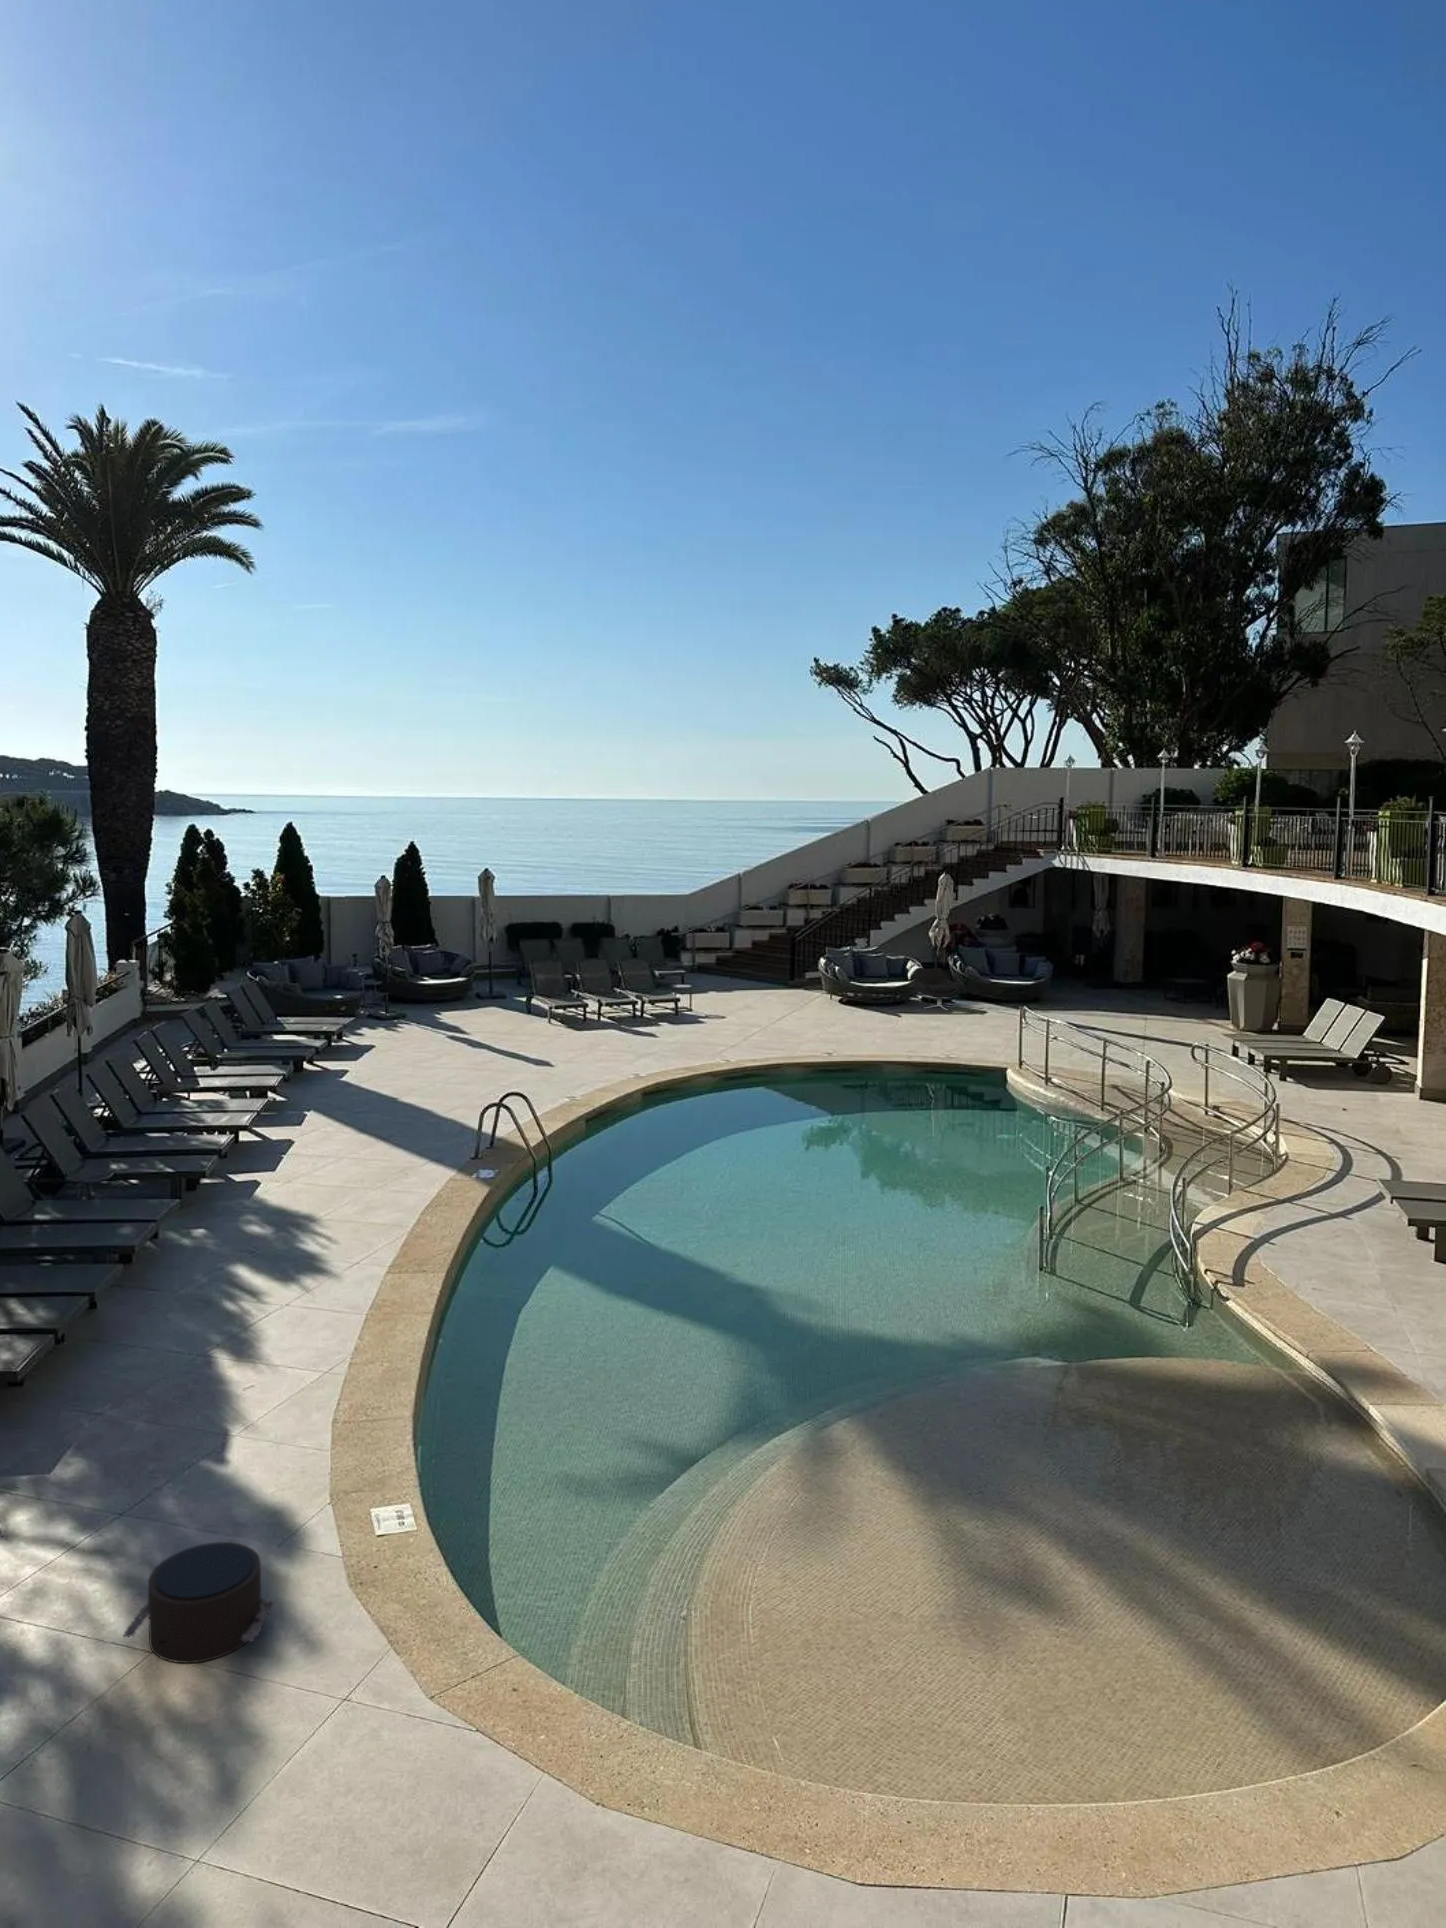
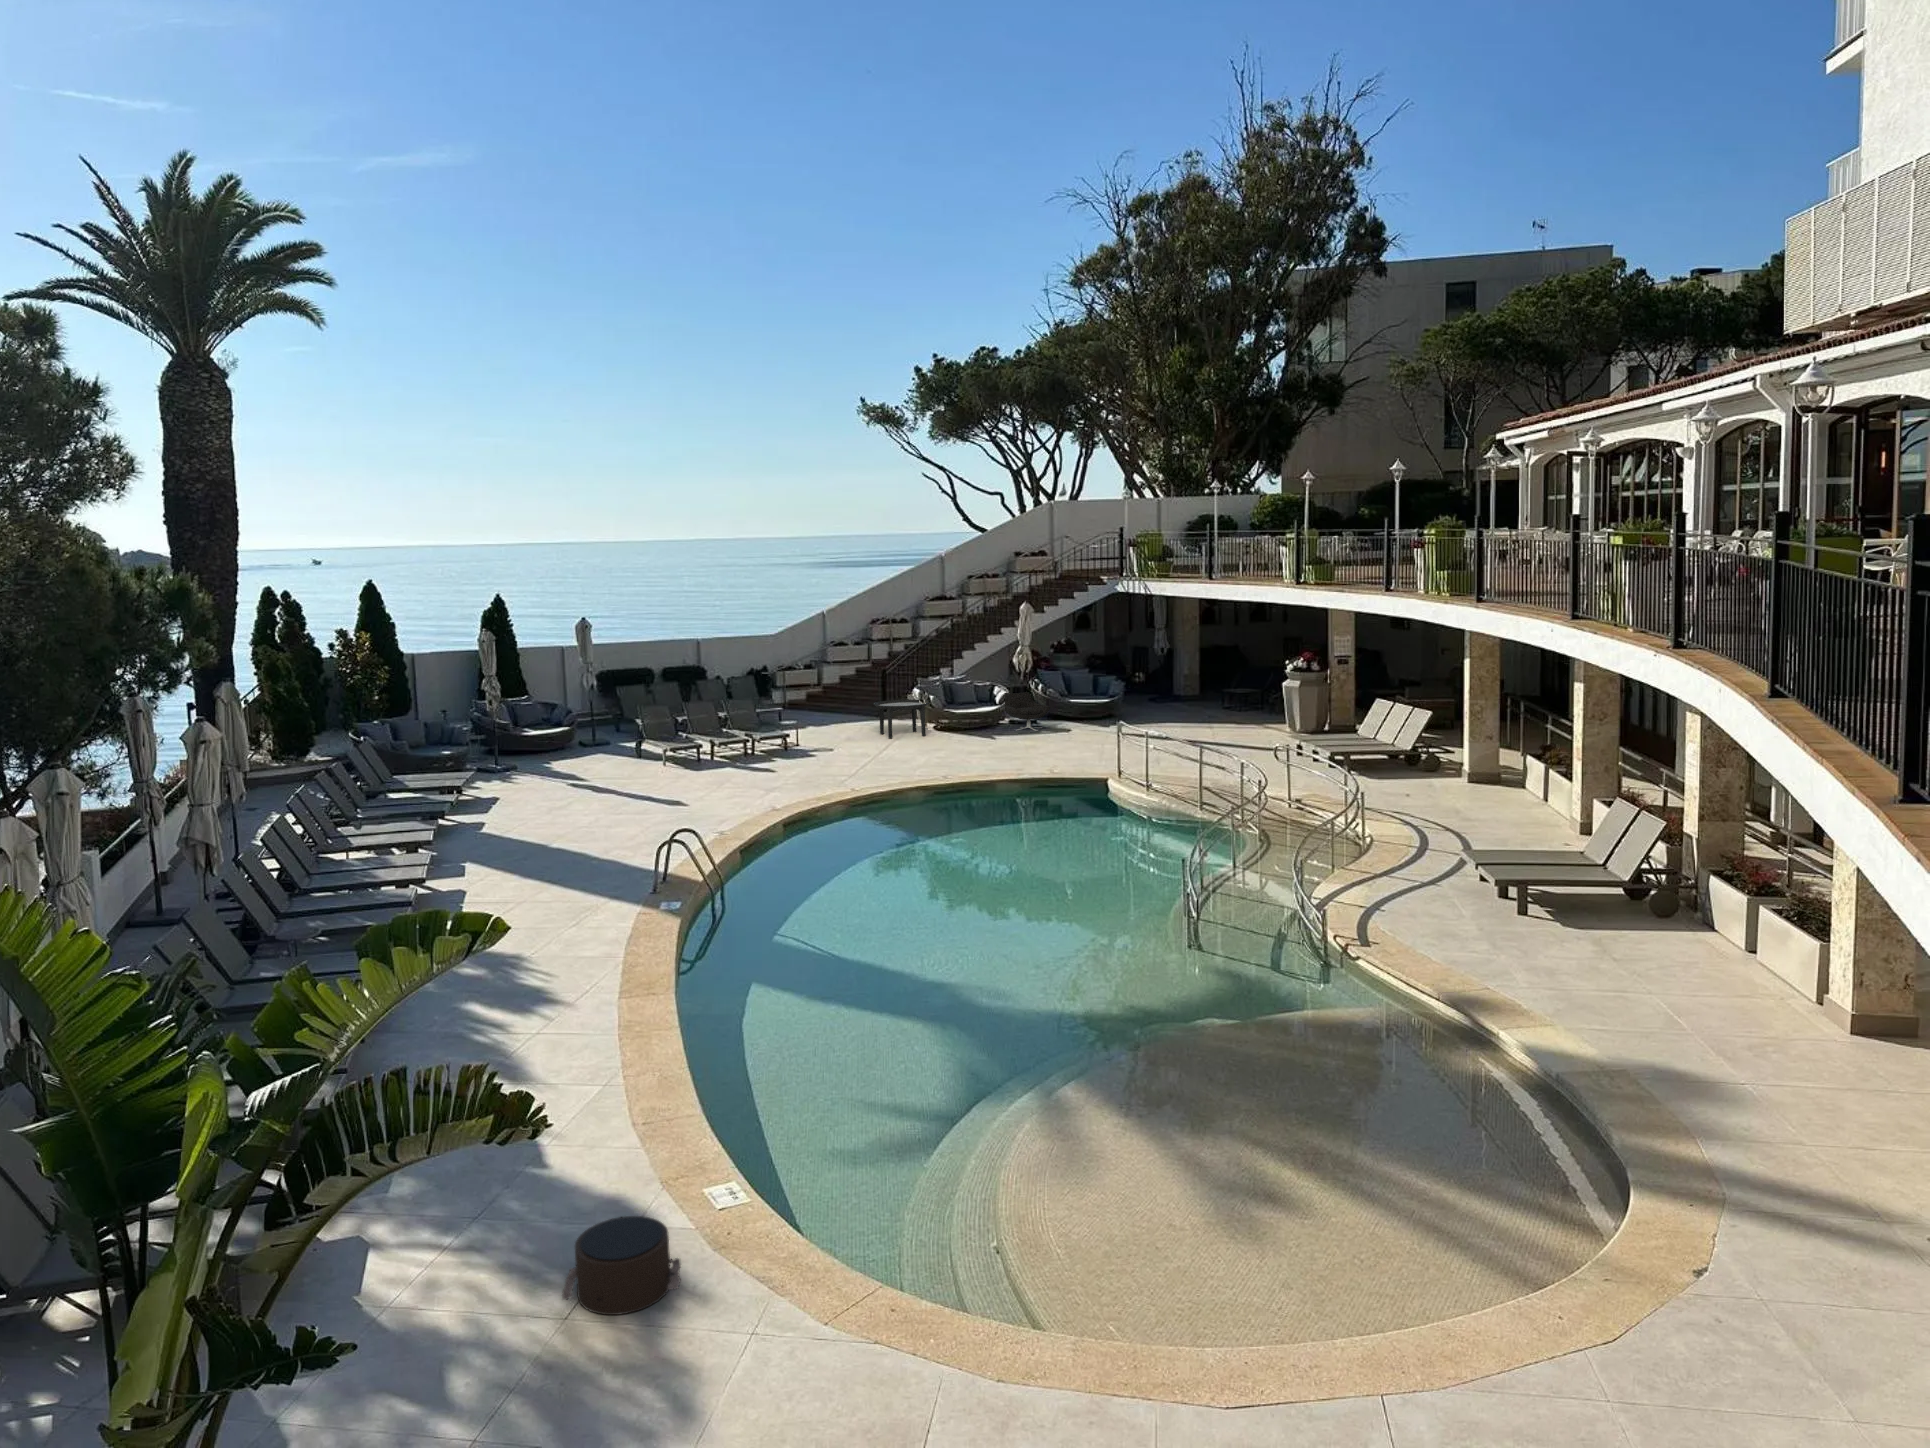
round table: none [775,969,834,1009] -> present [874,700,929,739]

